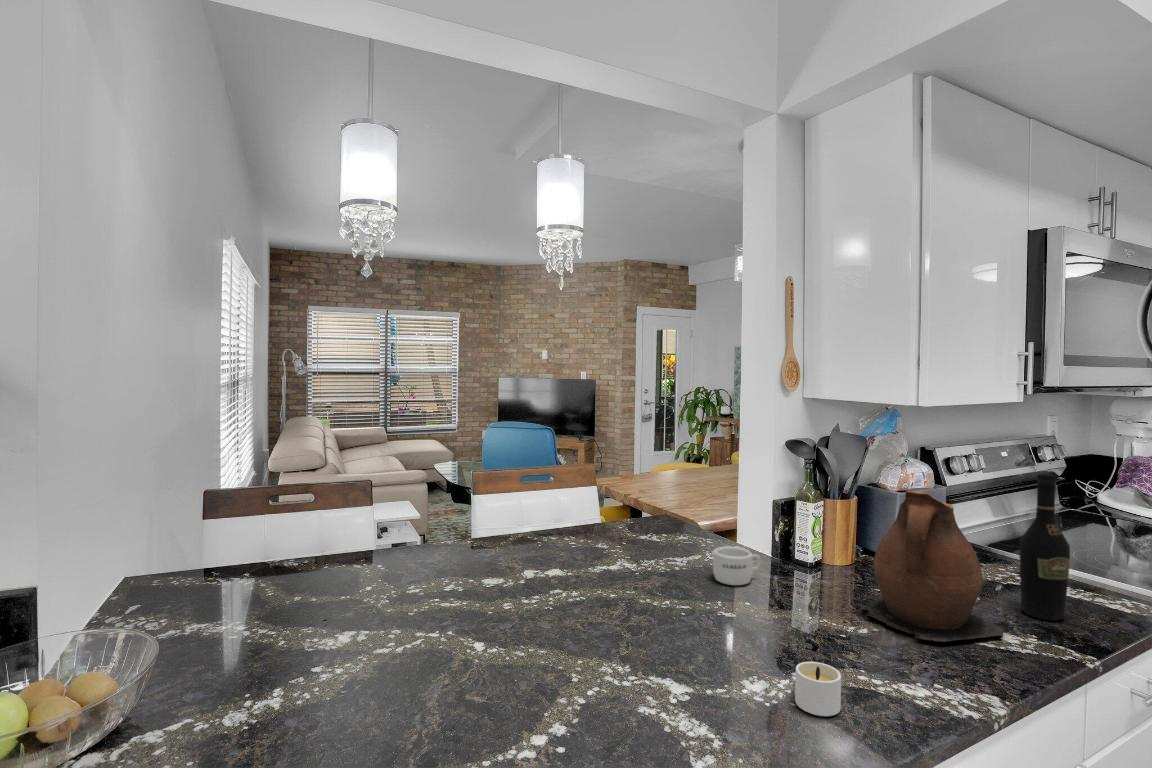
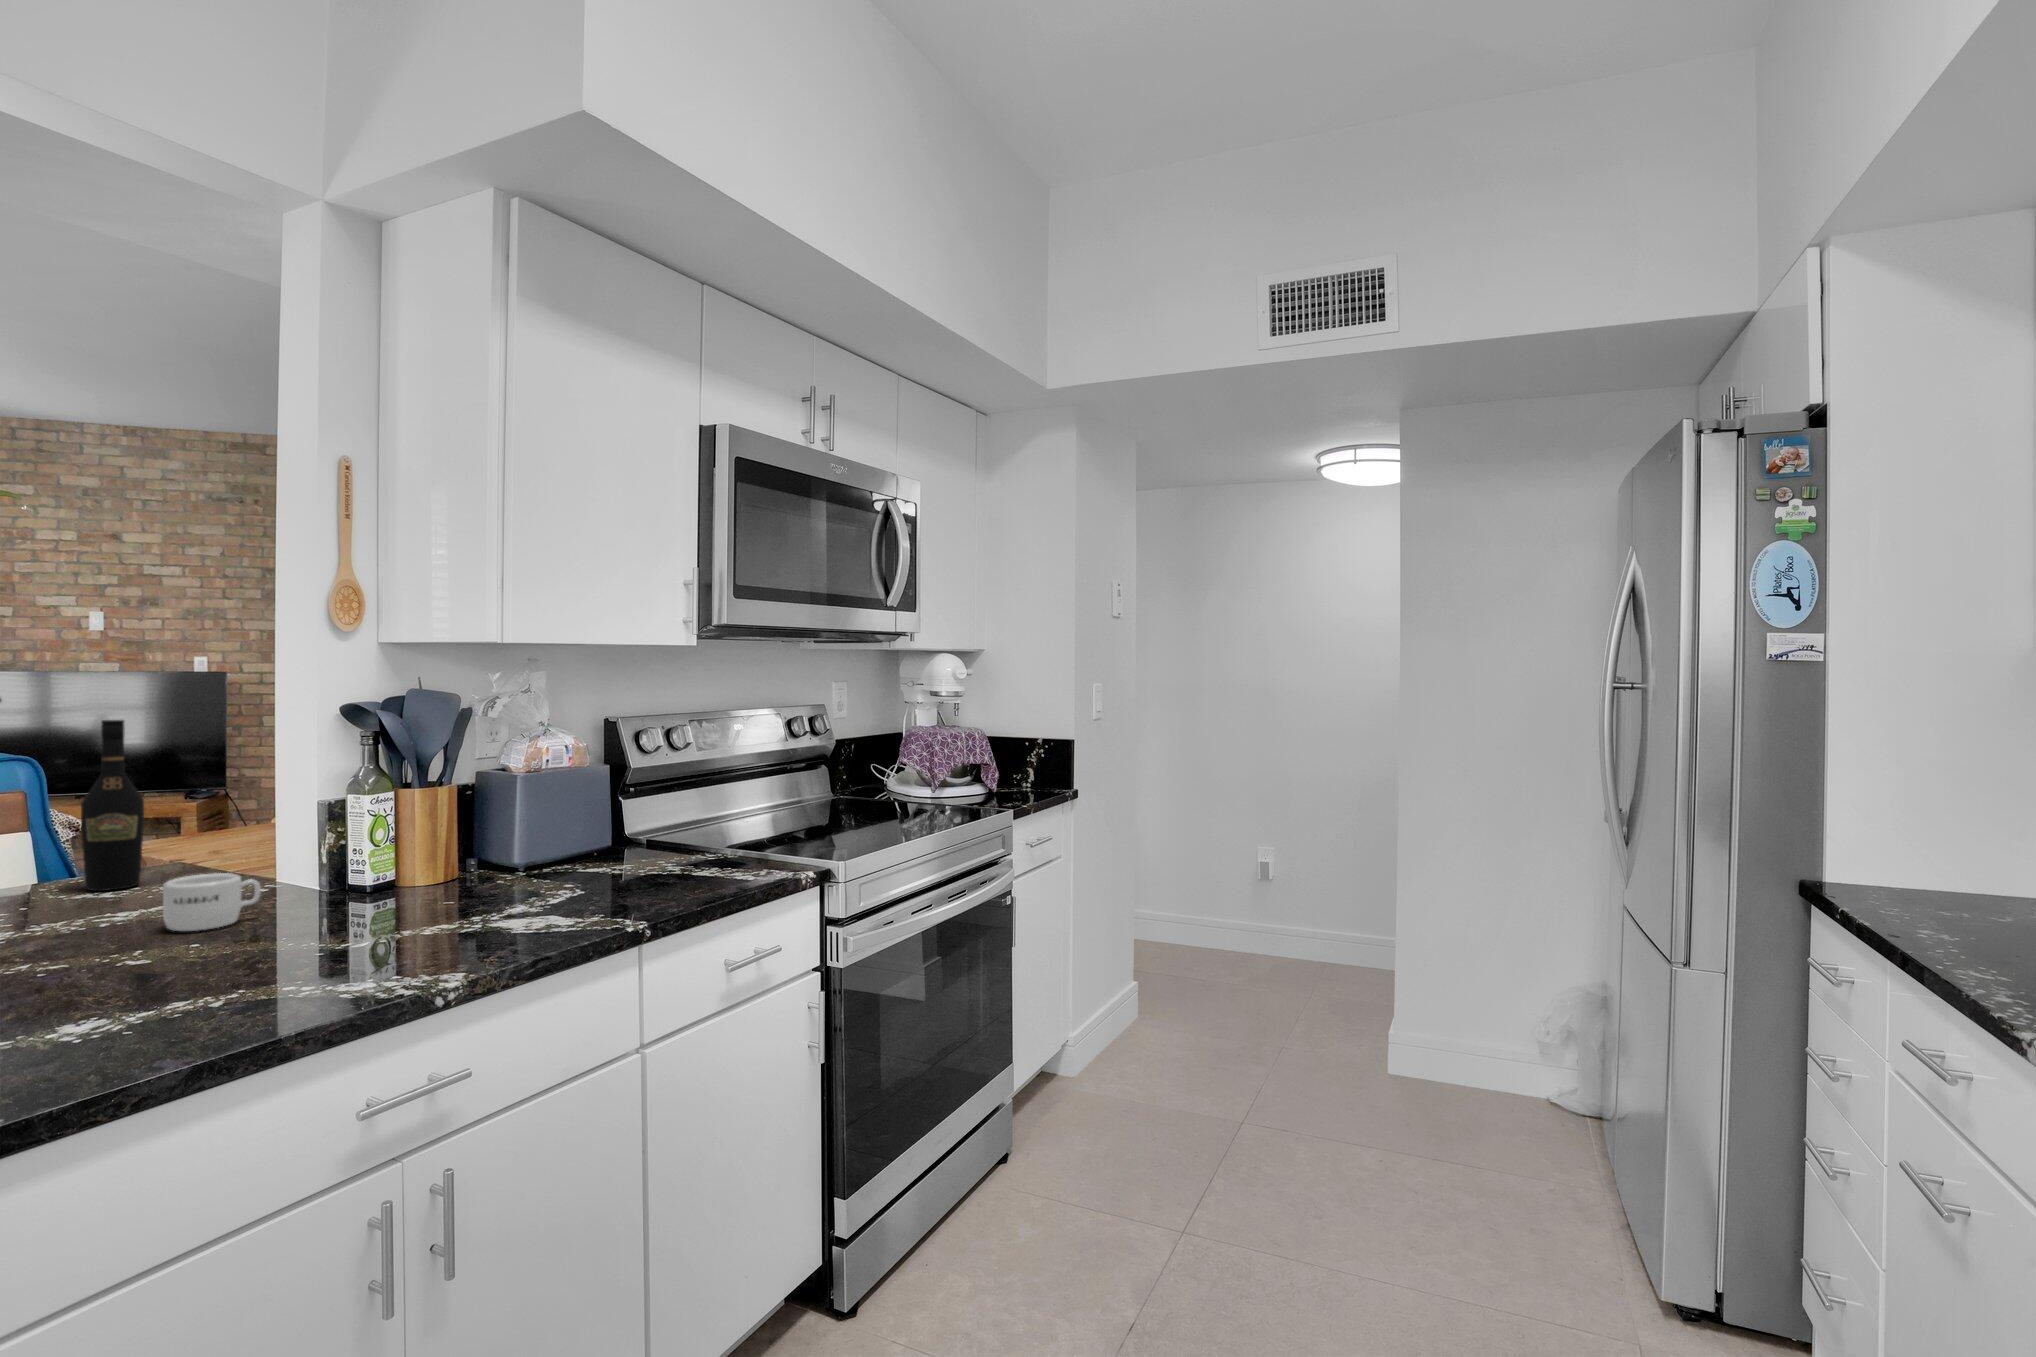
wine bottle: present [1019,474,1070,621] -> present [81,720,144,891]
ceramic pitcher: present [859,490,1003,642] -> none [380,746,570,942]
candle: present [795,662,841,716] -> none [124,974,231,1041]

